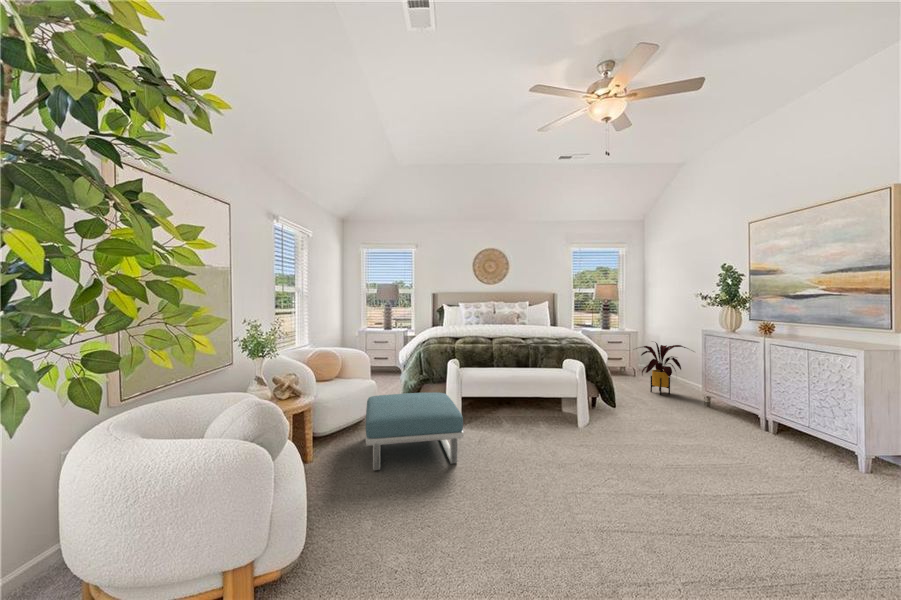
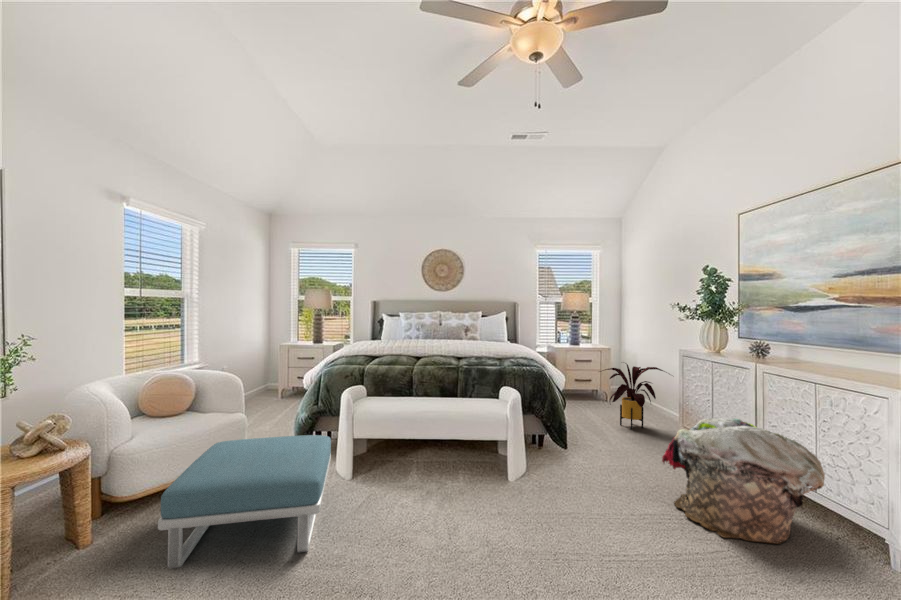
laundry basket: none [692,377,813,460] -> present [662,418,825,544]

